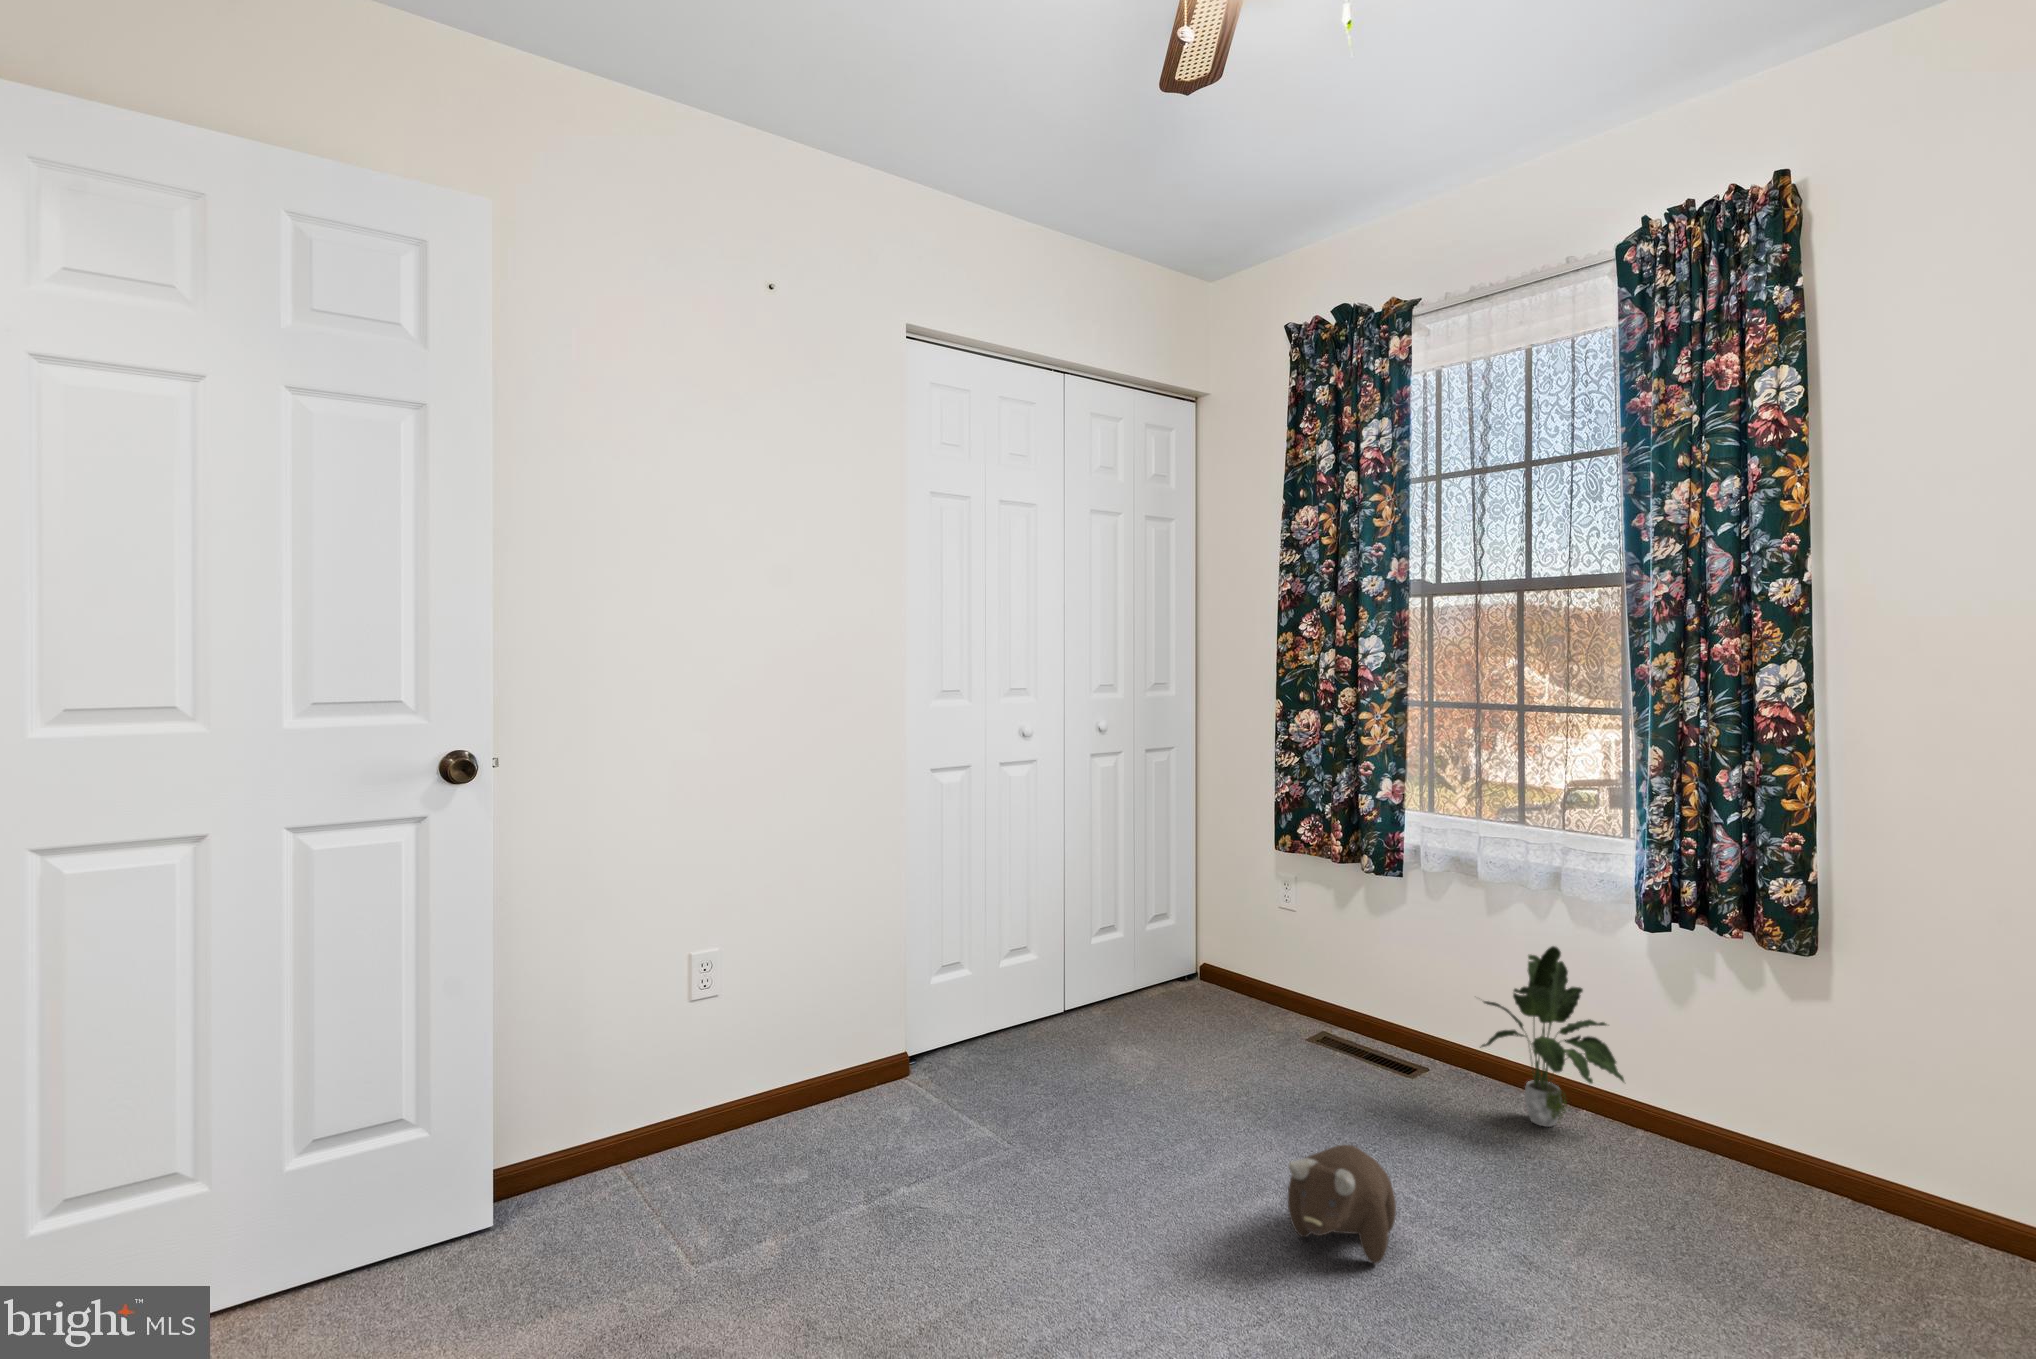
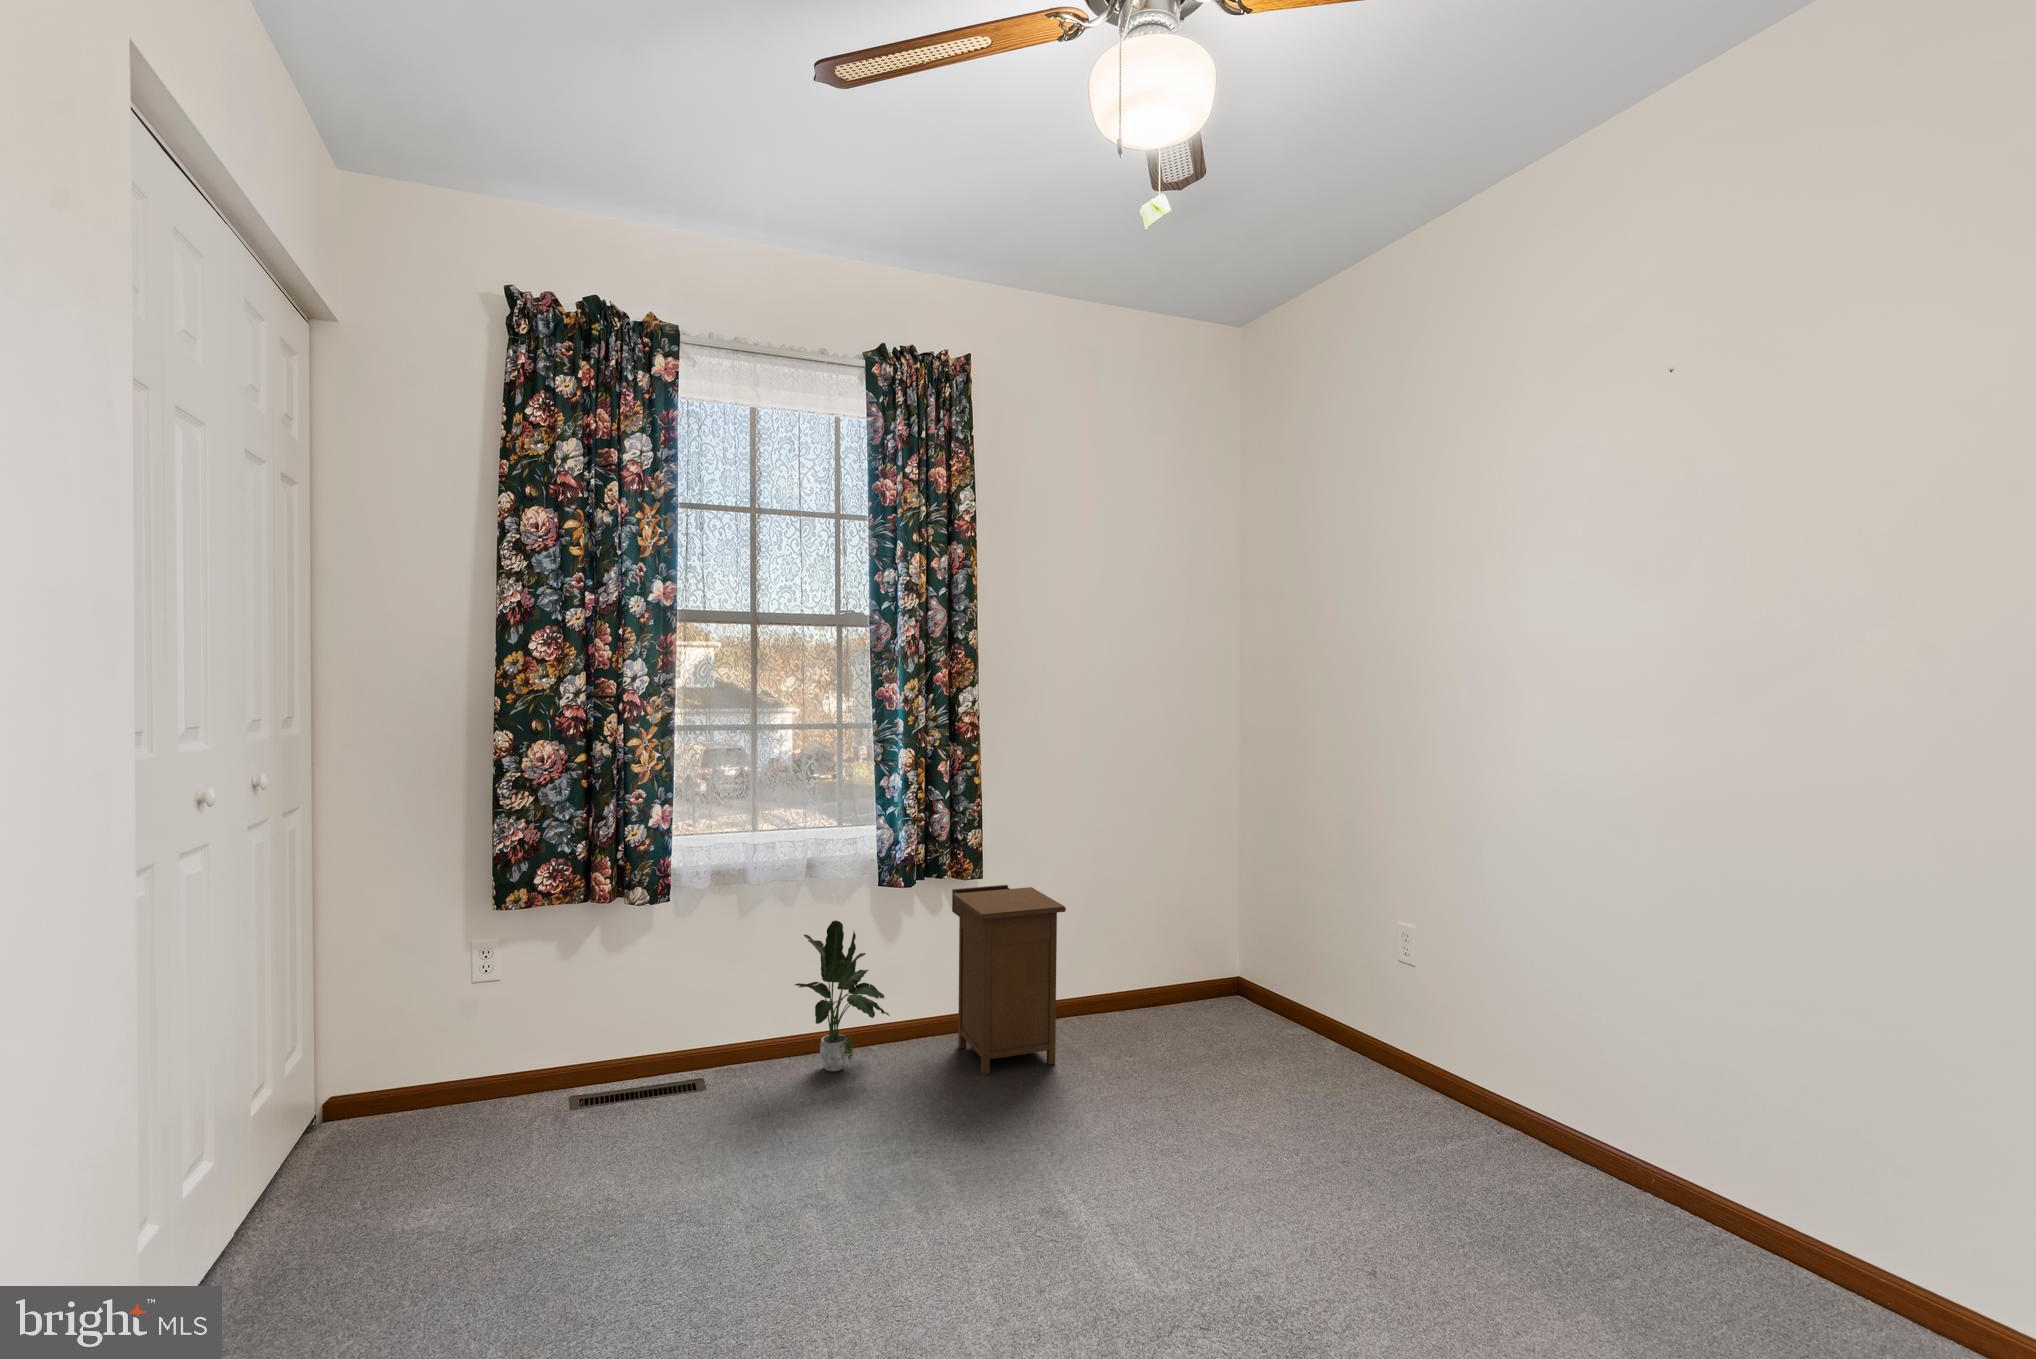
nightstand: none [1681,962,1891,1275] -> present [952,885,1066,1075]
plush toy: present [1288,1145,1396,1264] -> none [880,1125,981,1228]

